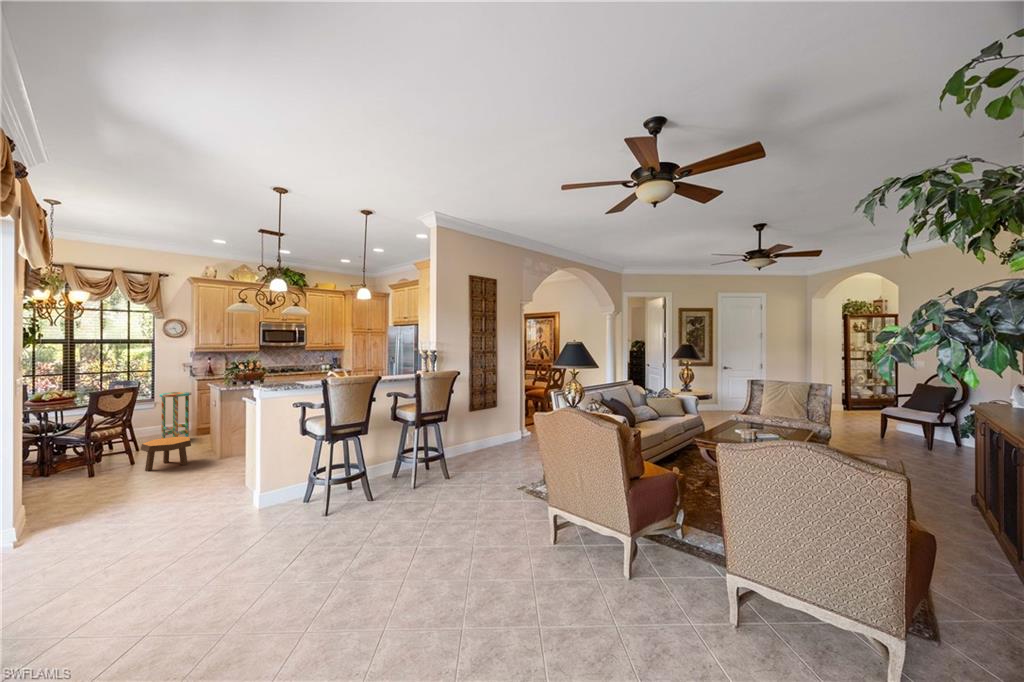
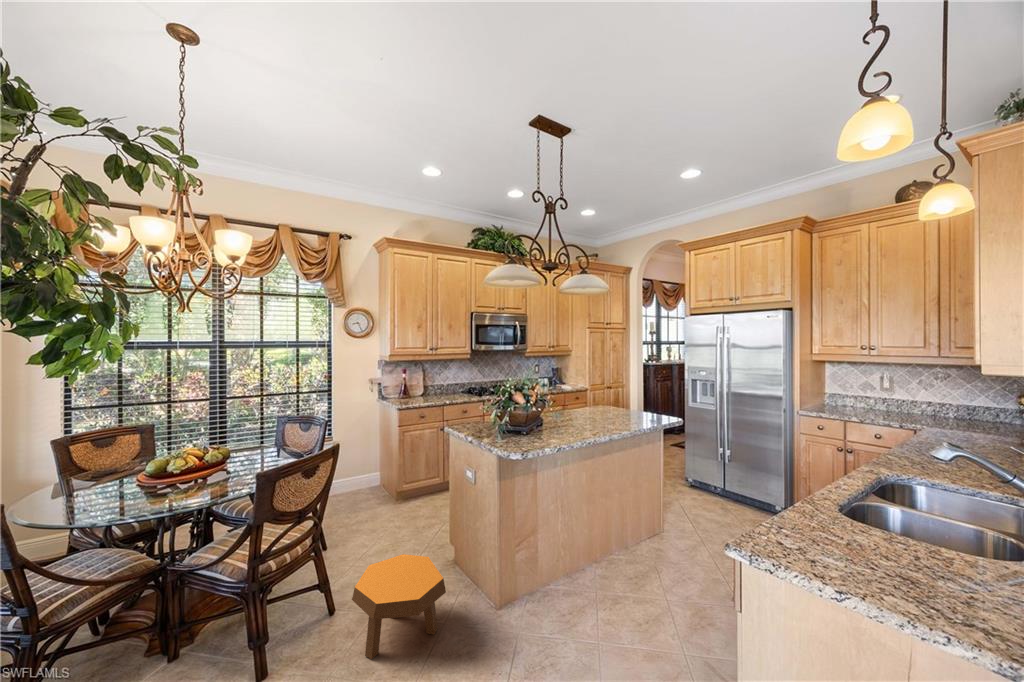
side table: present [159,392,191,439] -> none [350,433,395,527]

